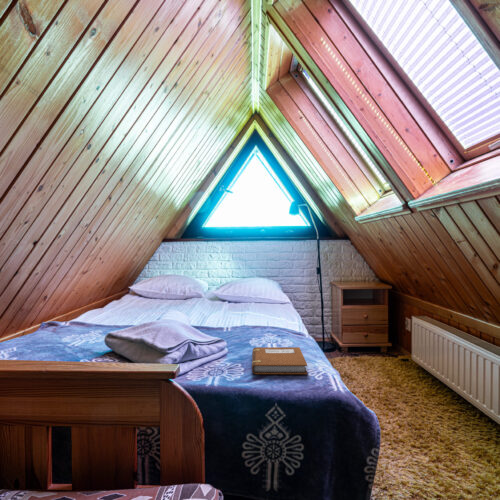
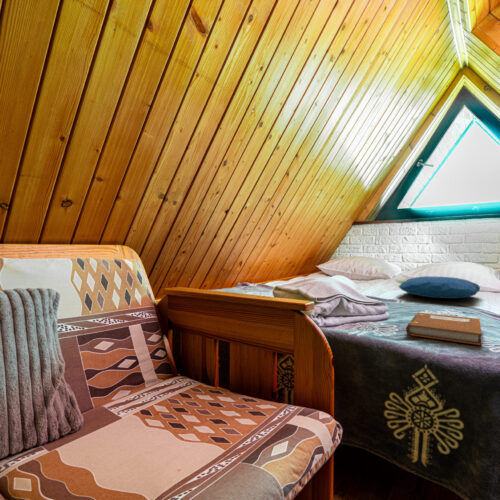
pillow: none [227,303,288,324] -> present [399,276,480,298]

